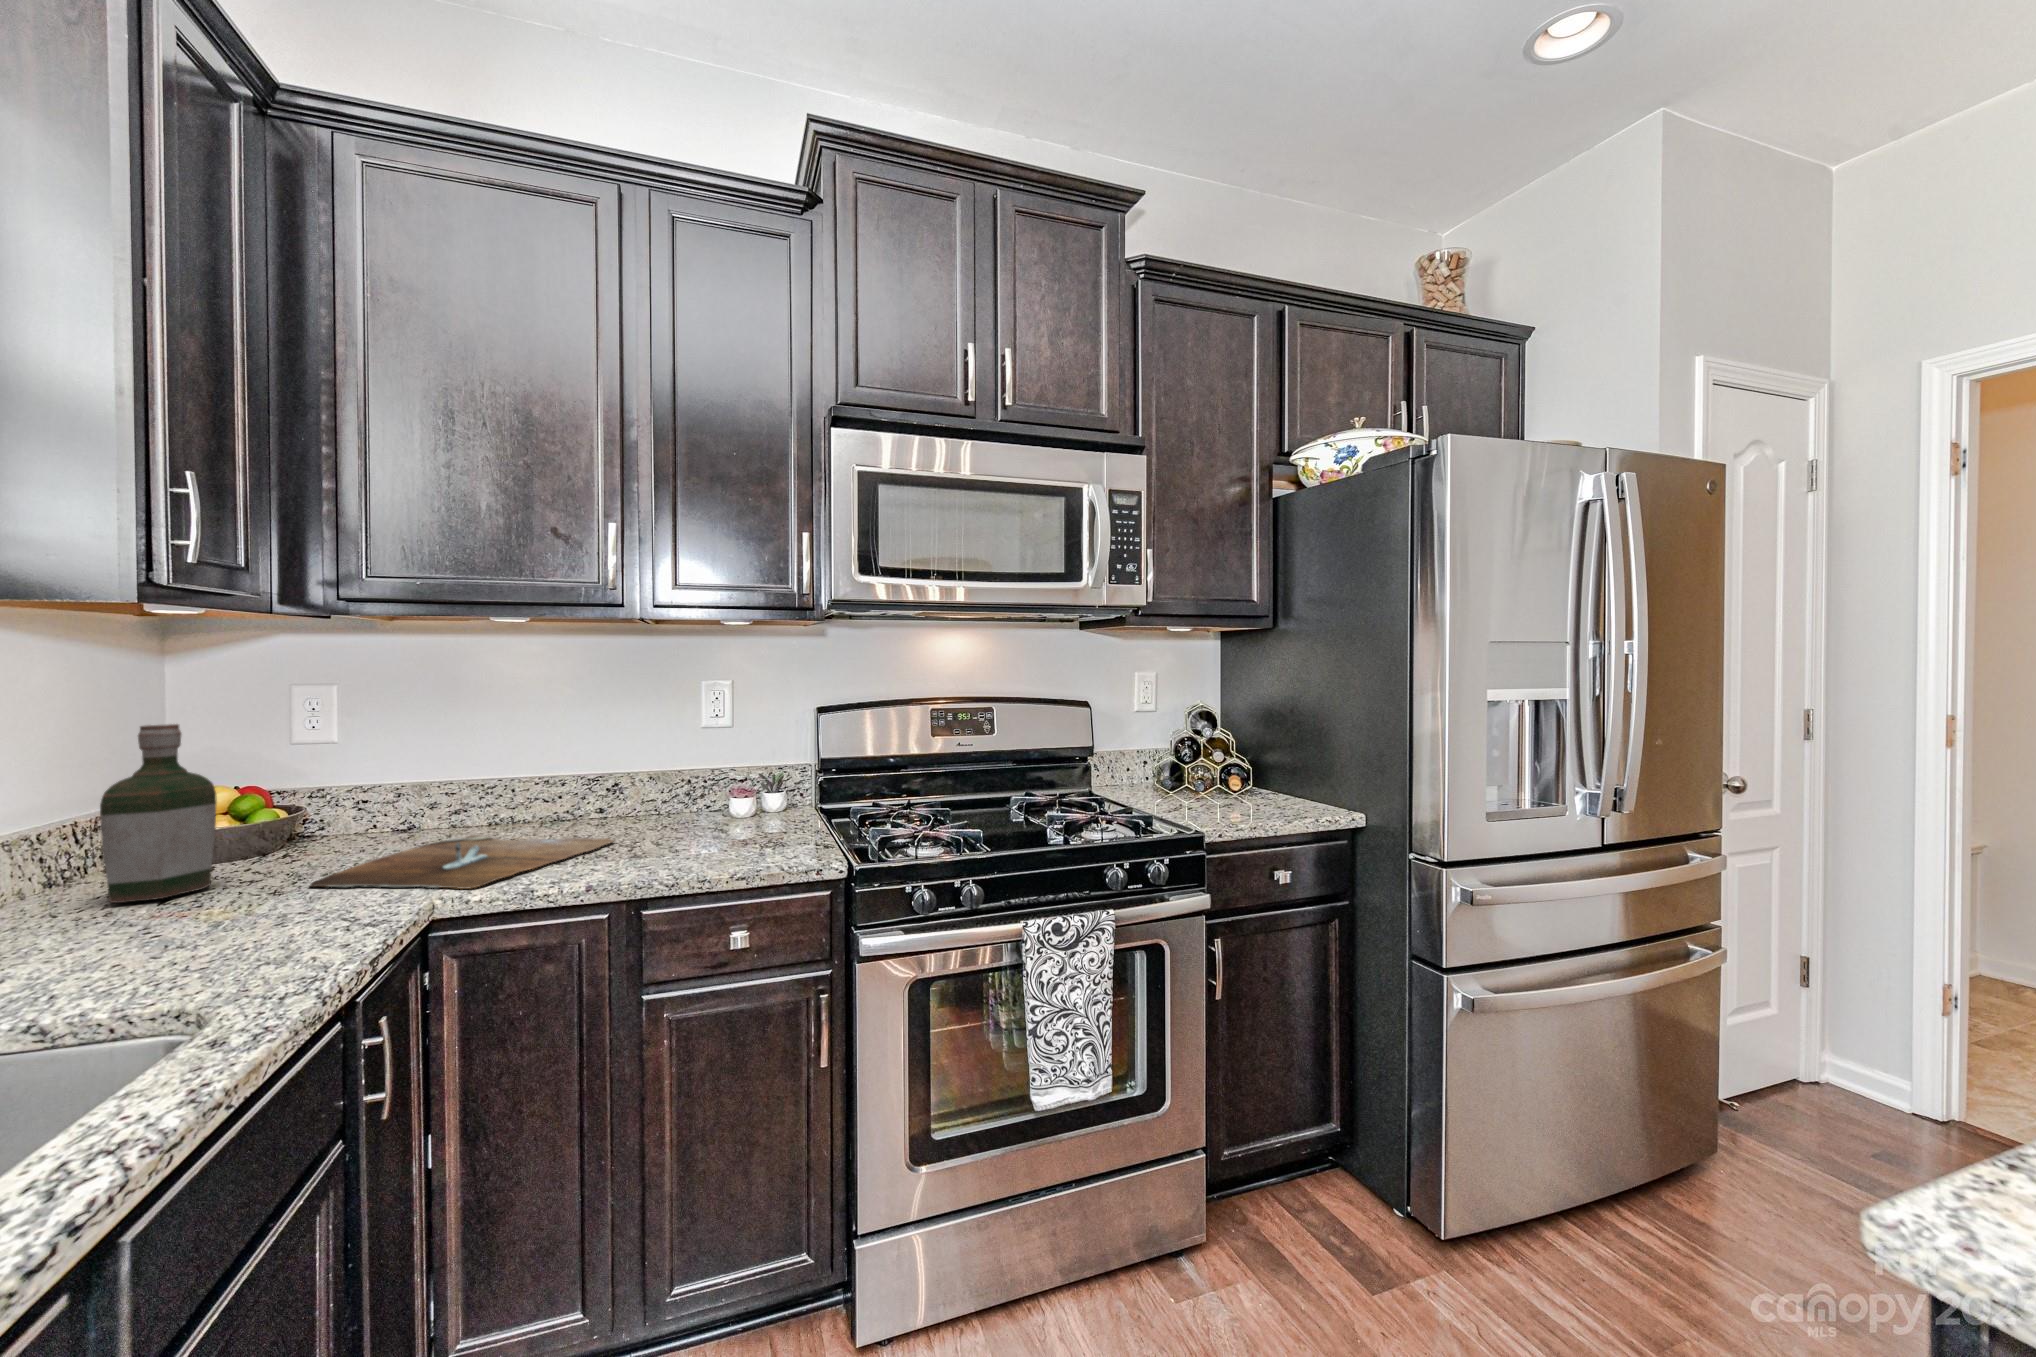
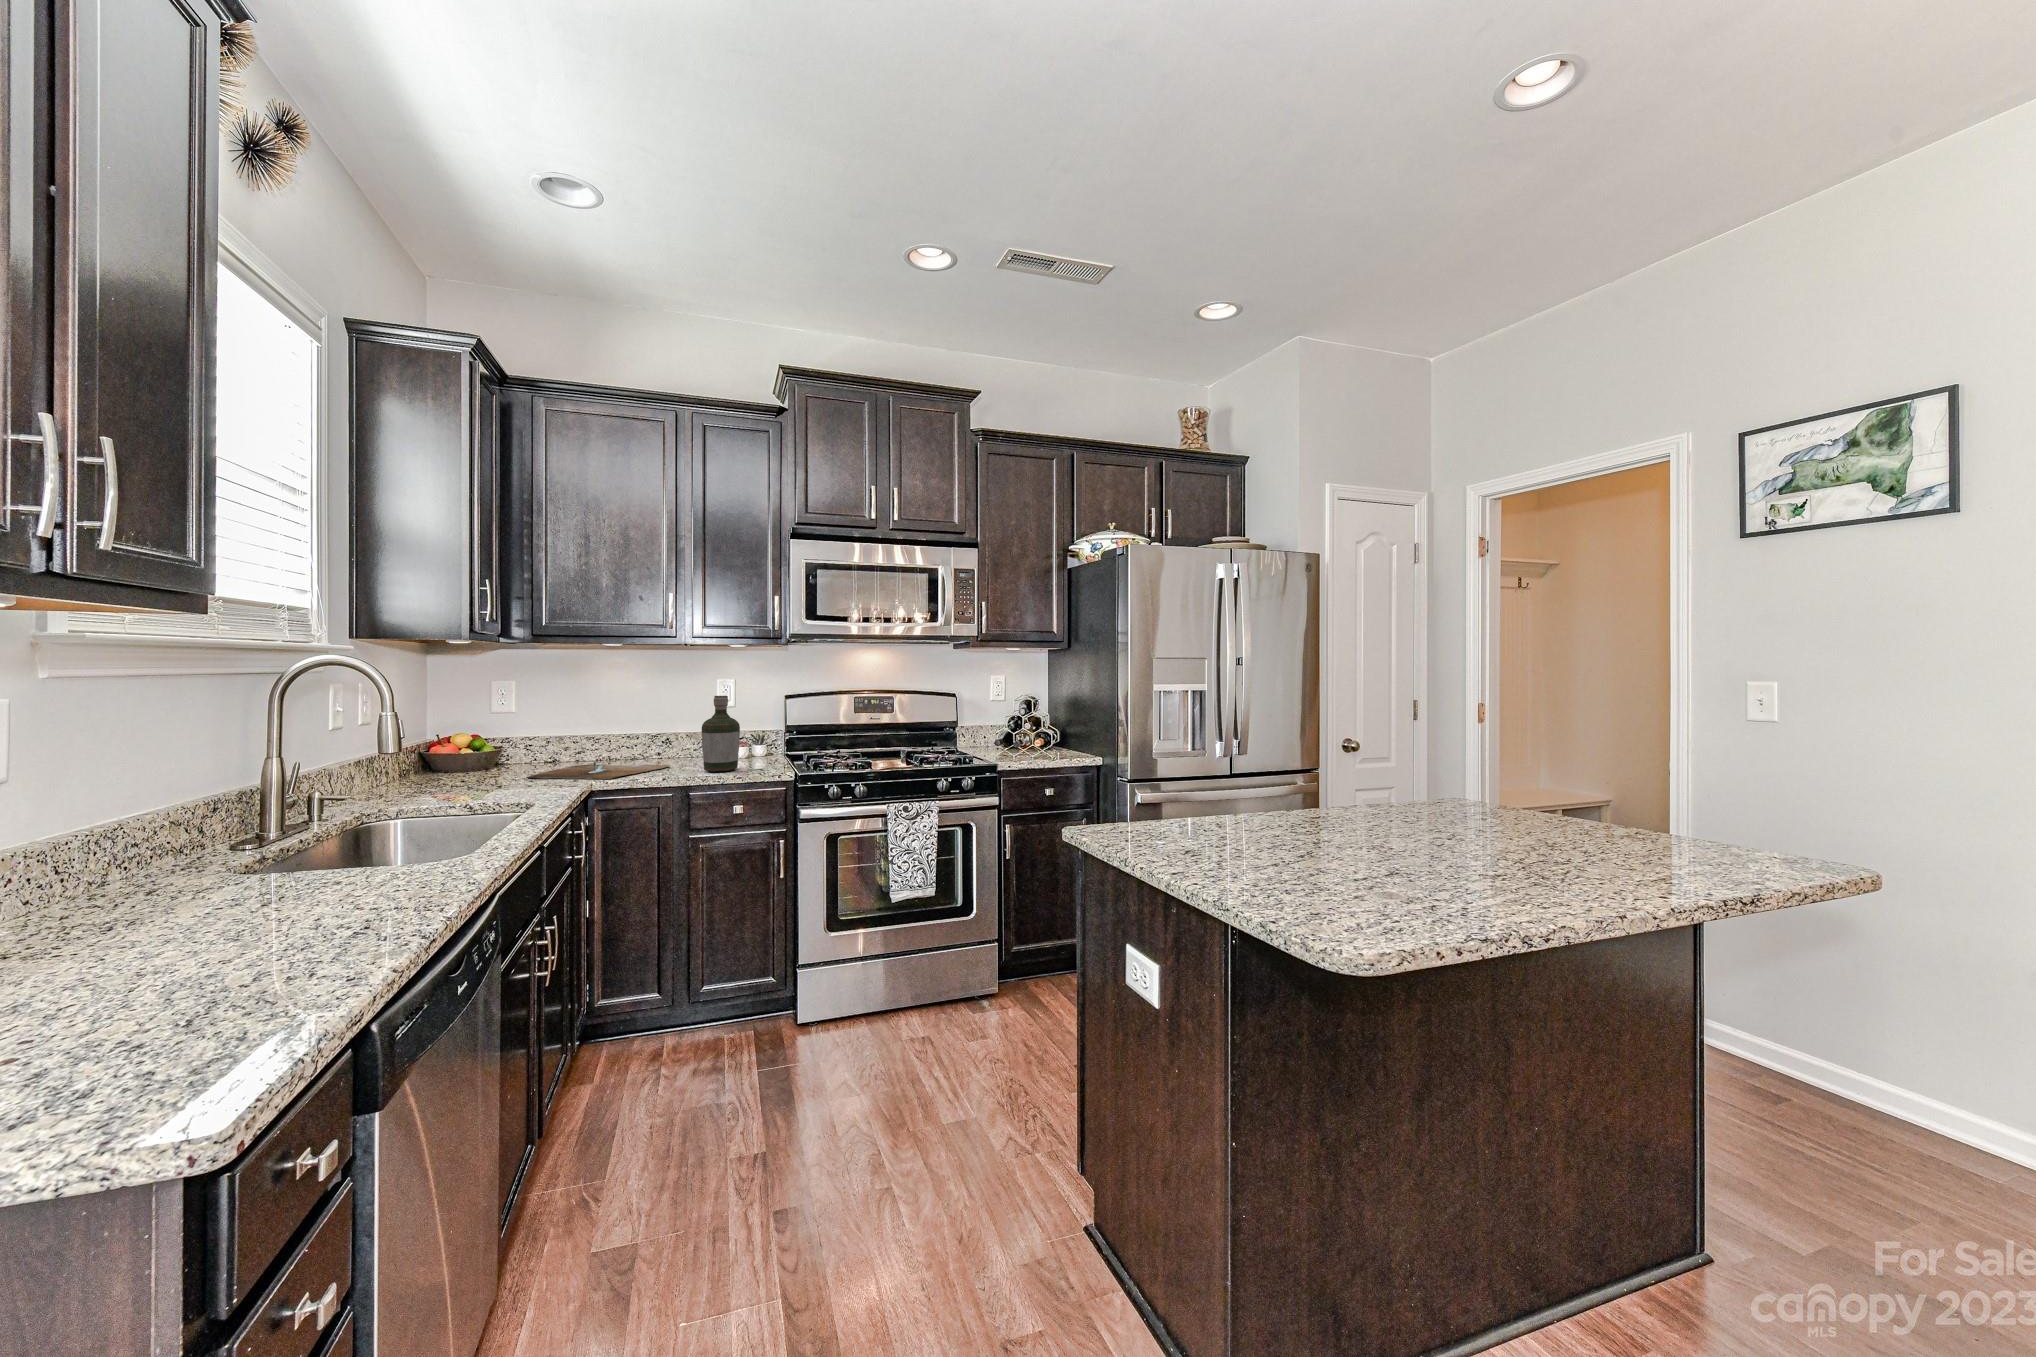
bottle: present [100,724,217,903] -> present [702,696,740,772]

